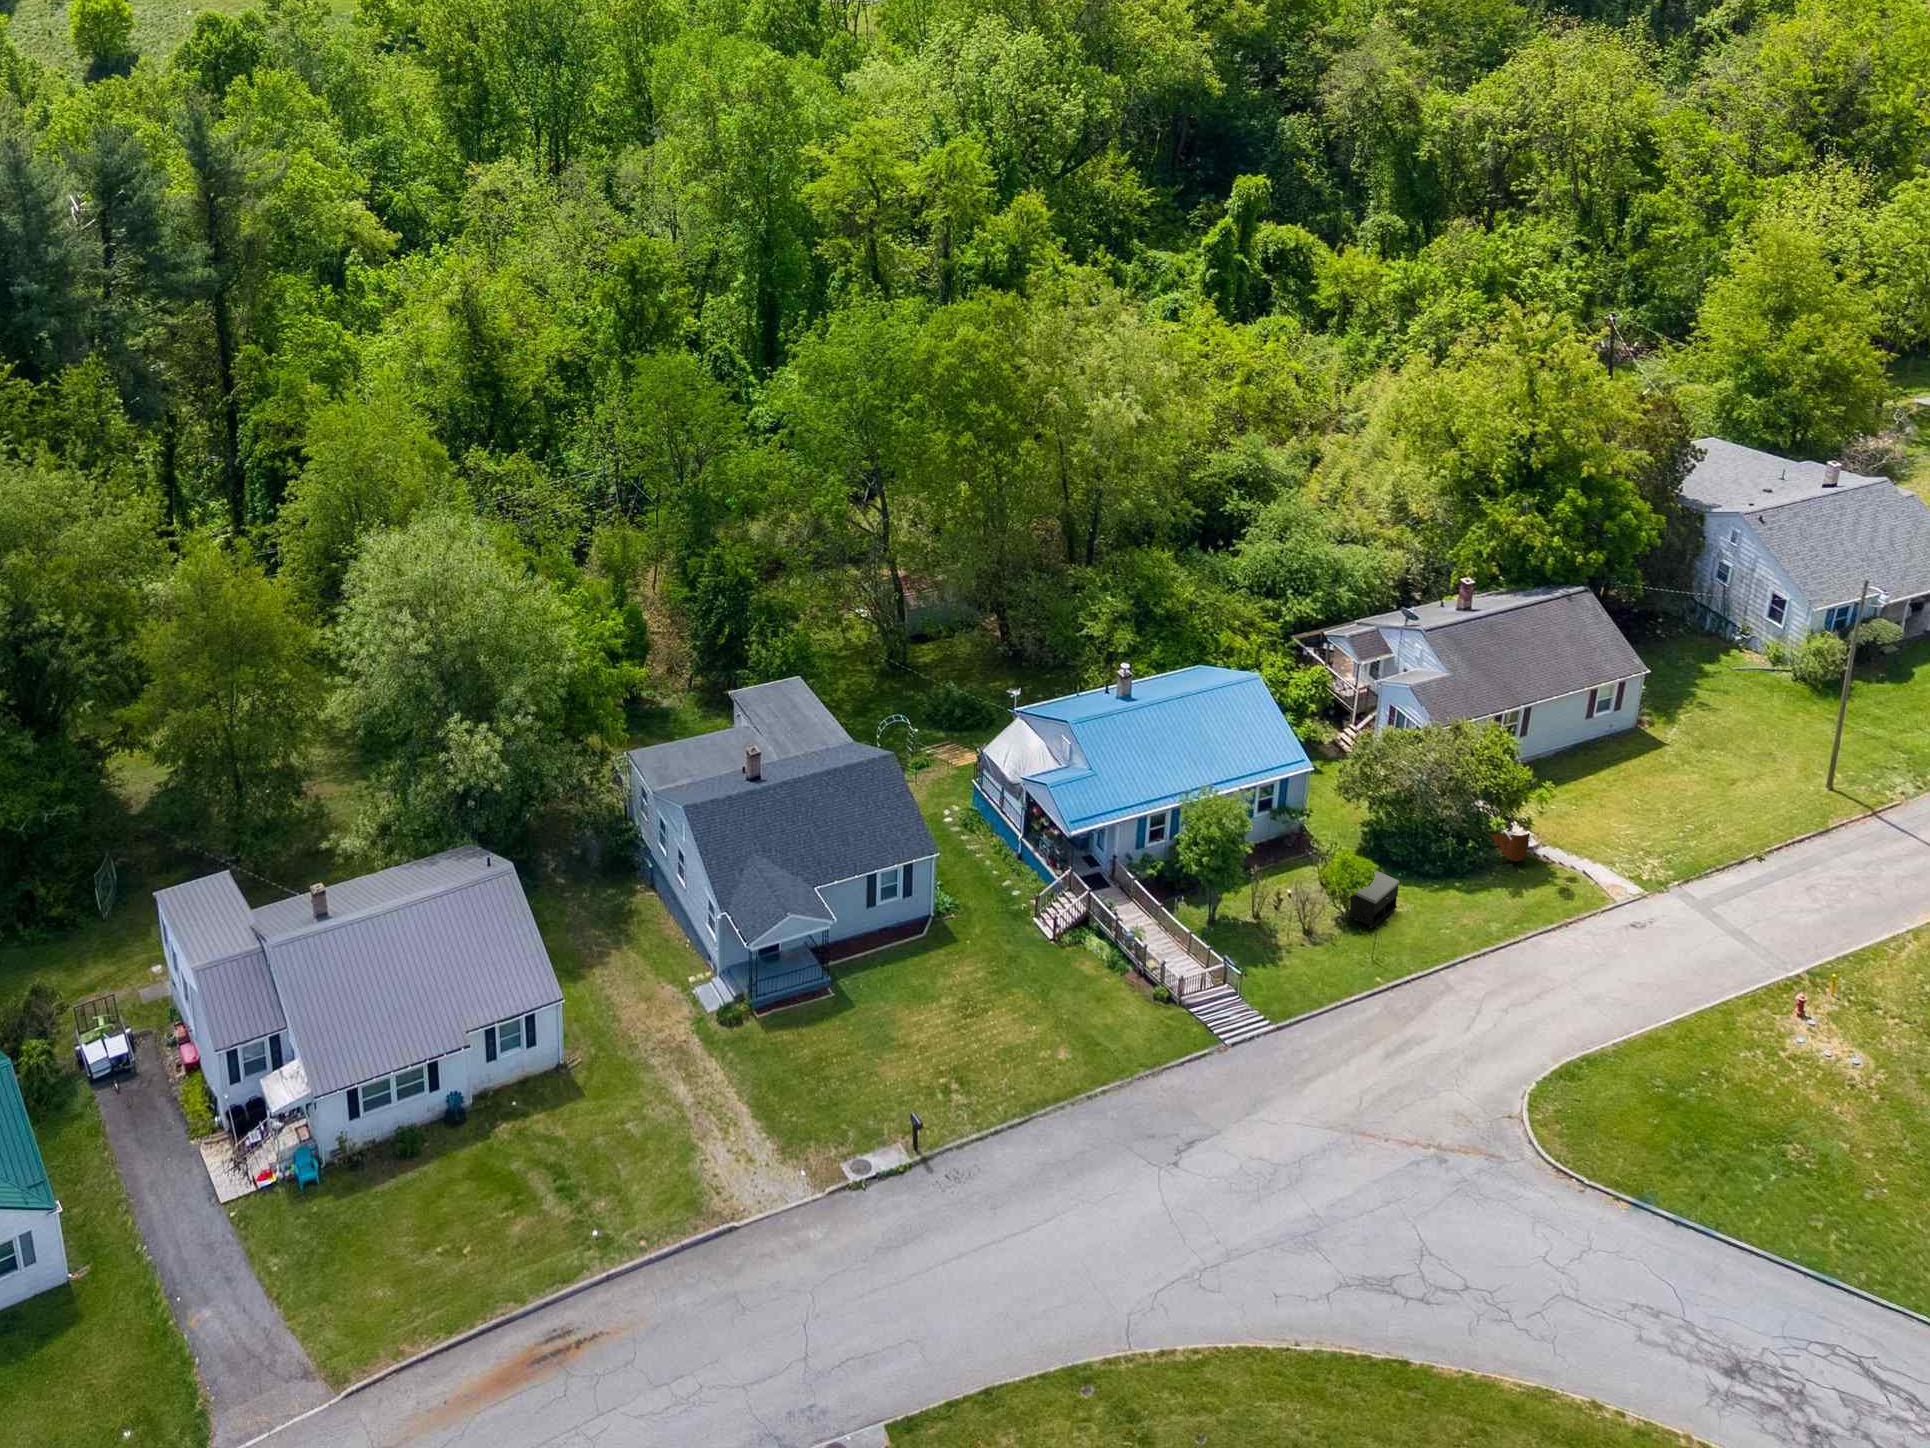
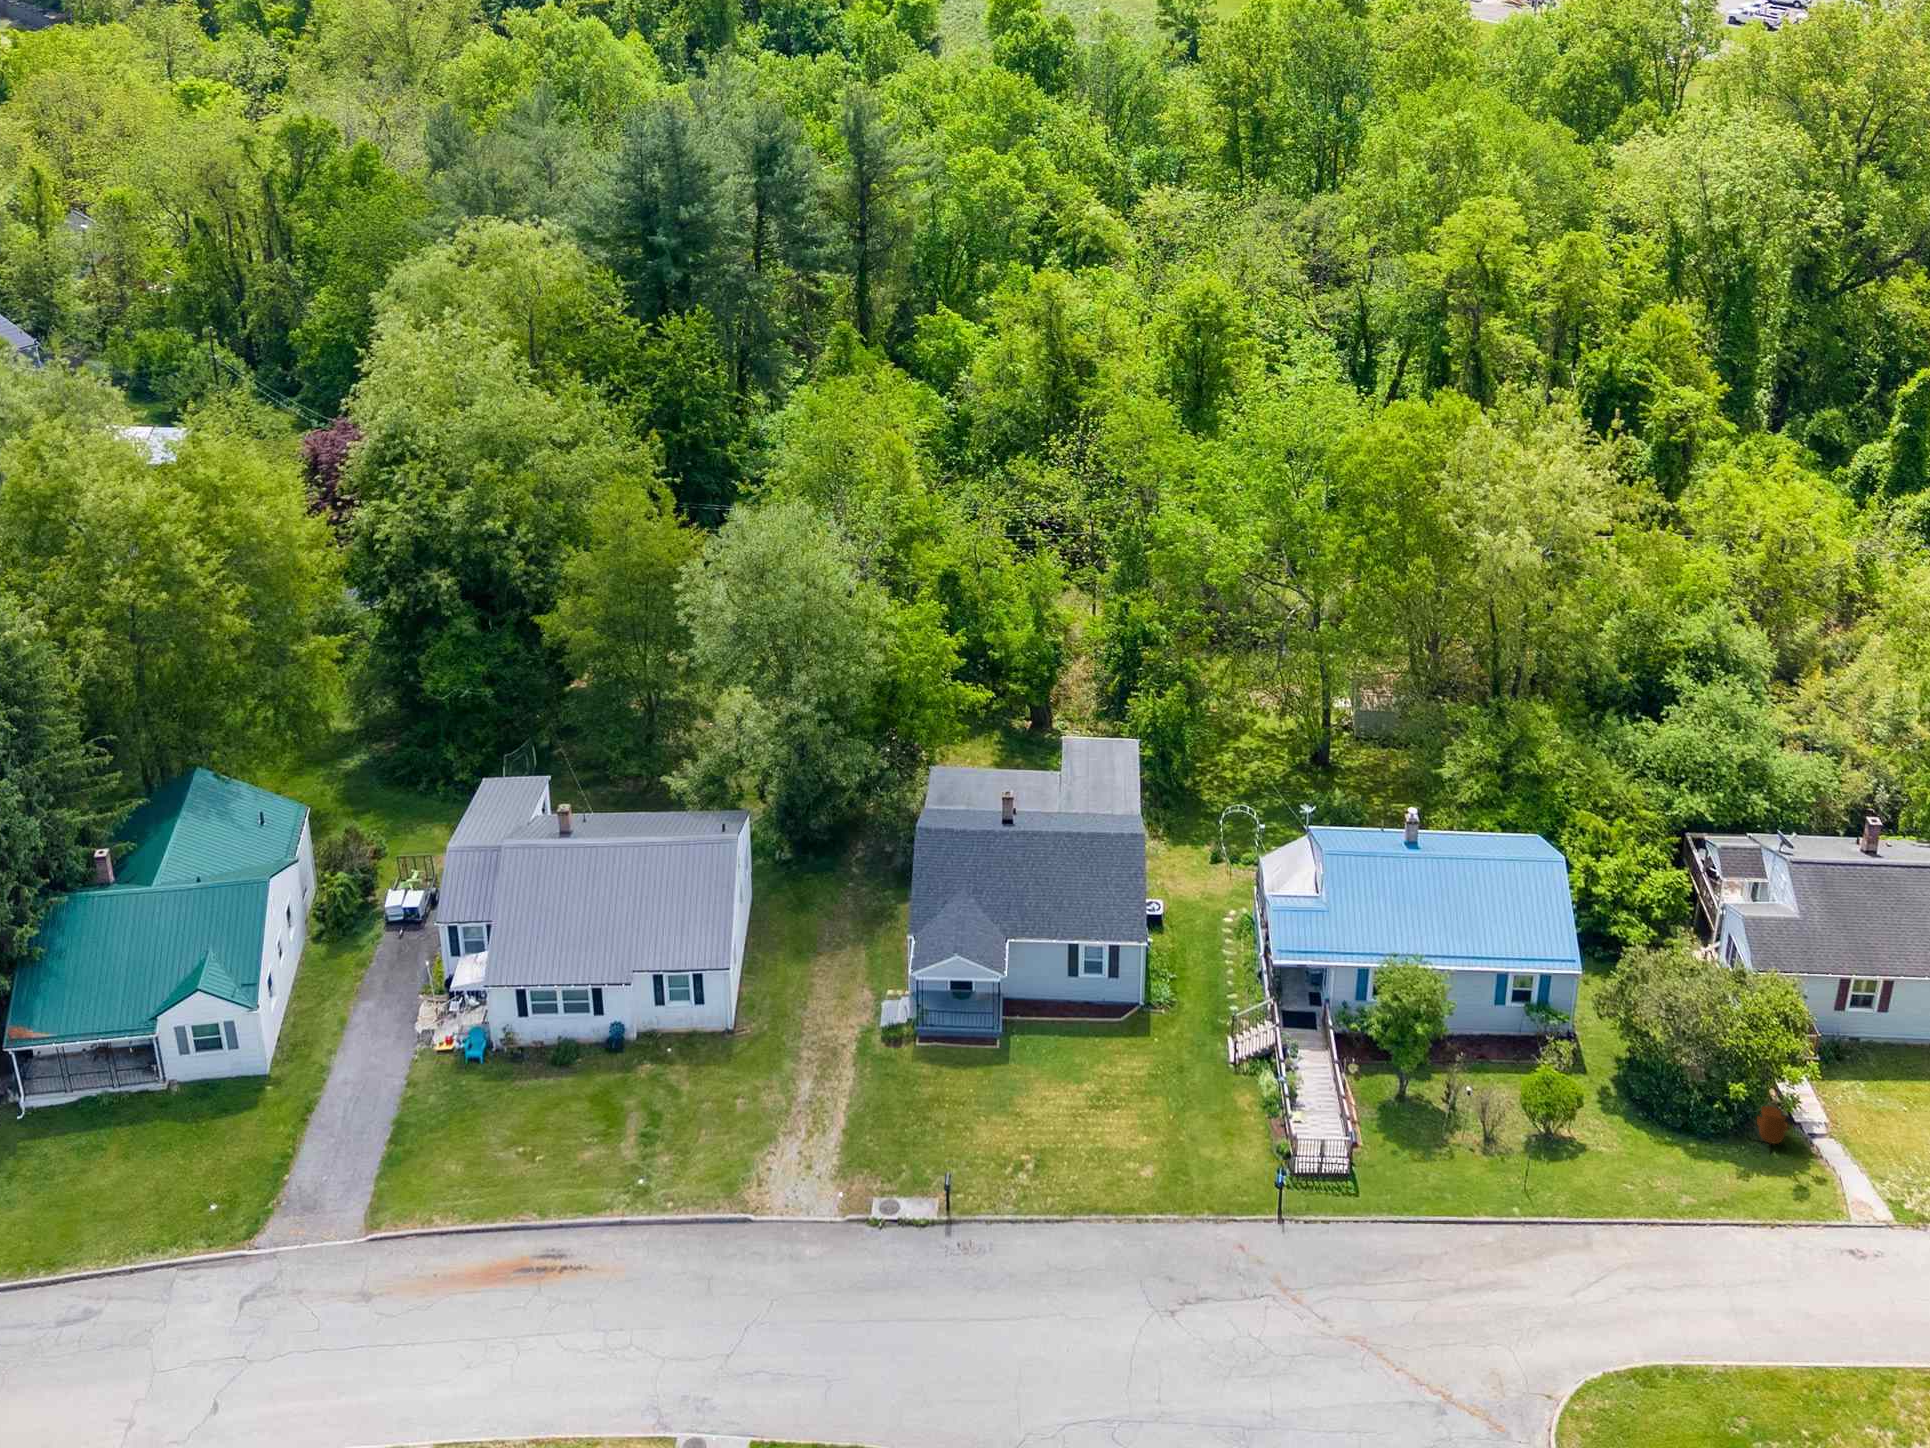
storage bench: present [1350,871,1400,927] -> none [1540,1101,1602,1159]

